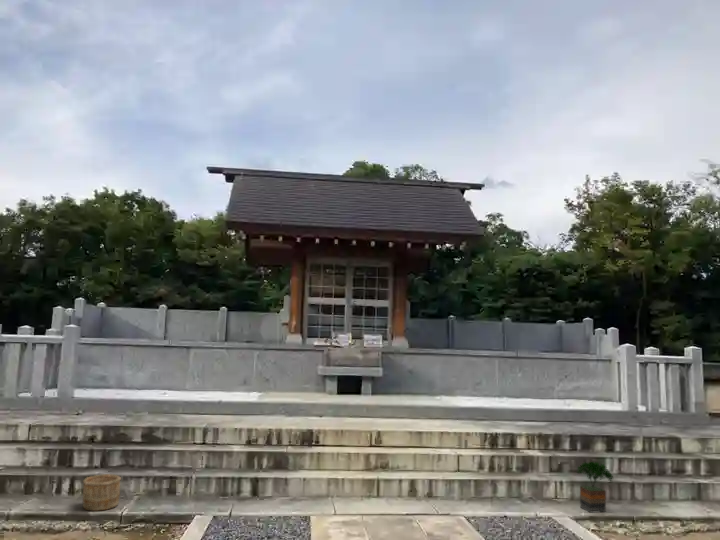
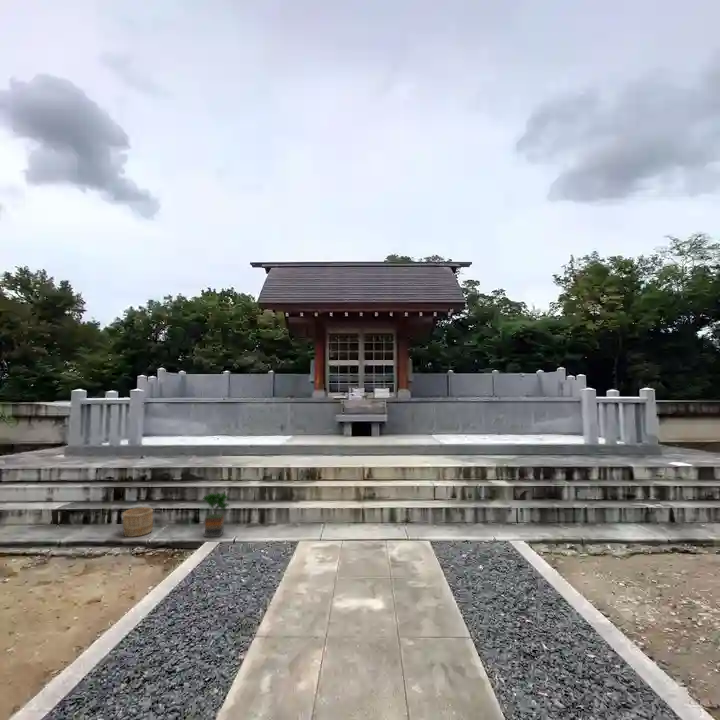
potted tree: present [577,462,613,513] -> present [203,493,229,537]

